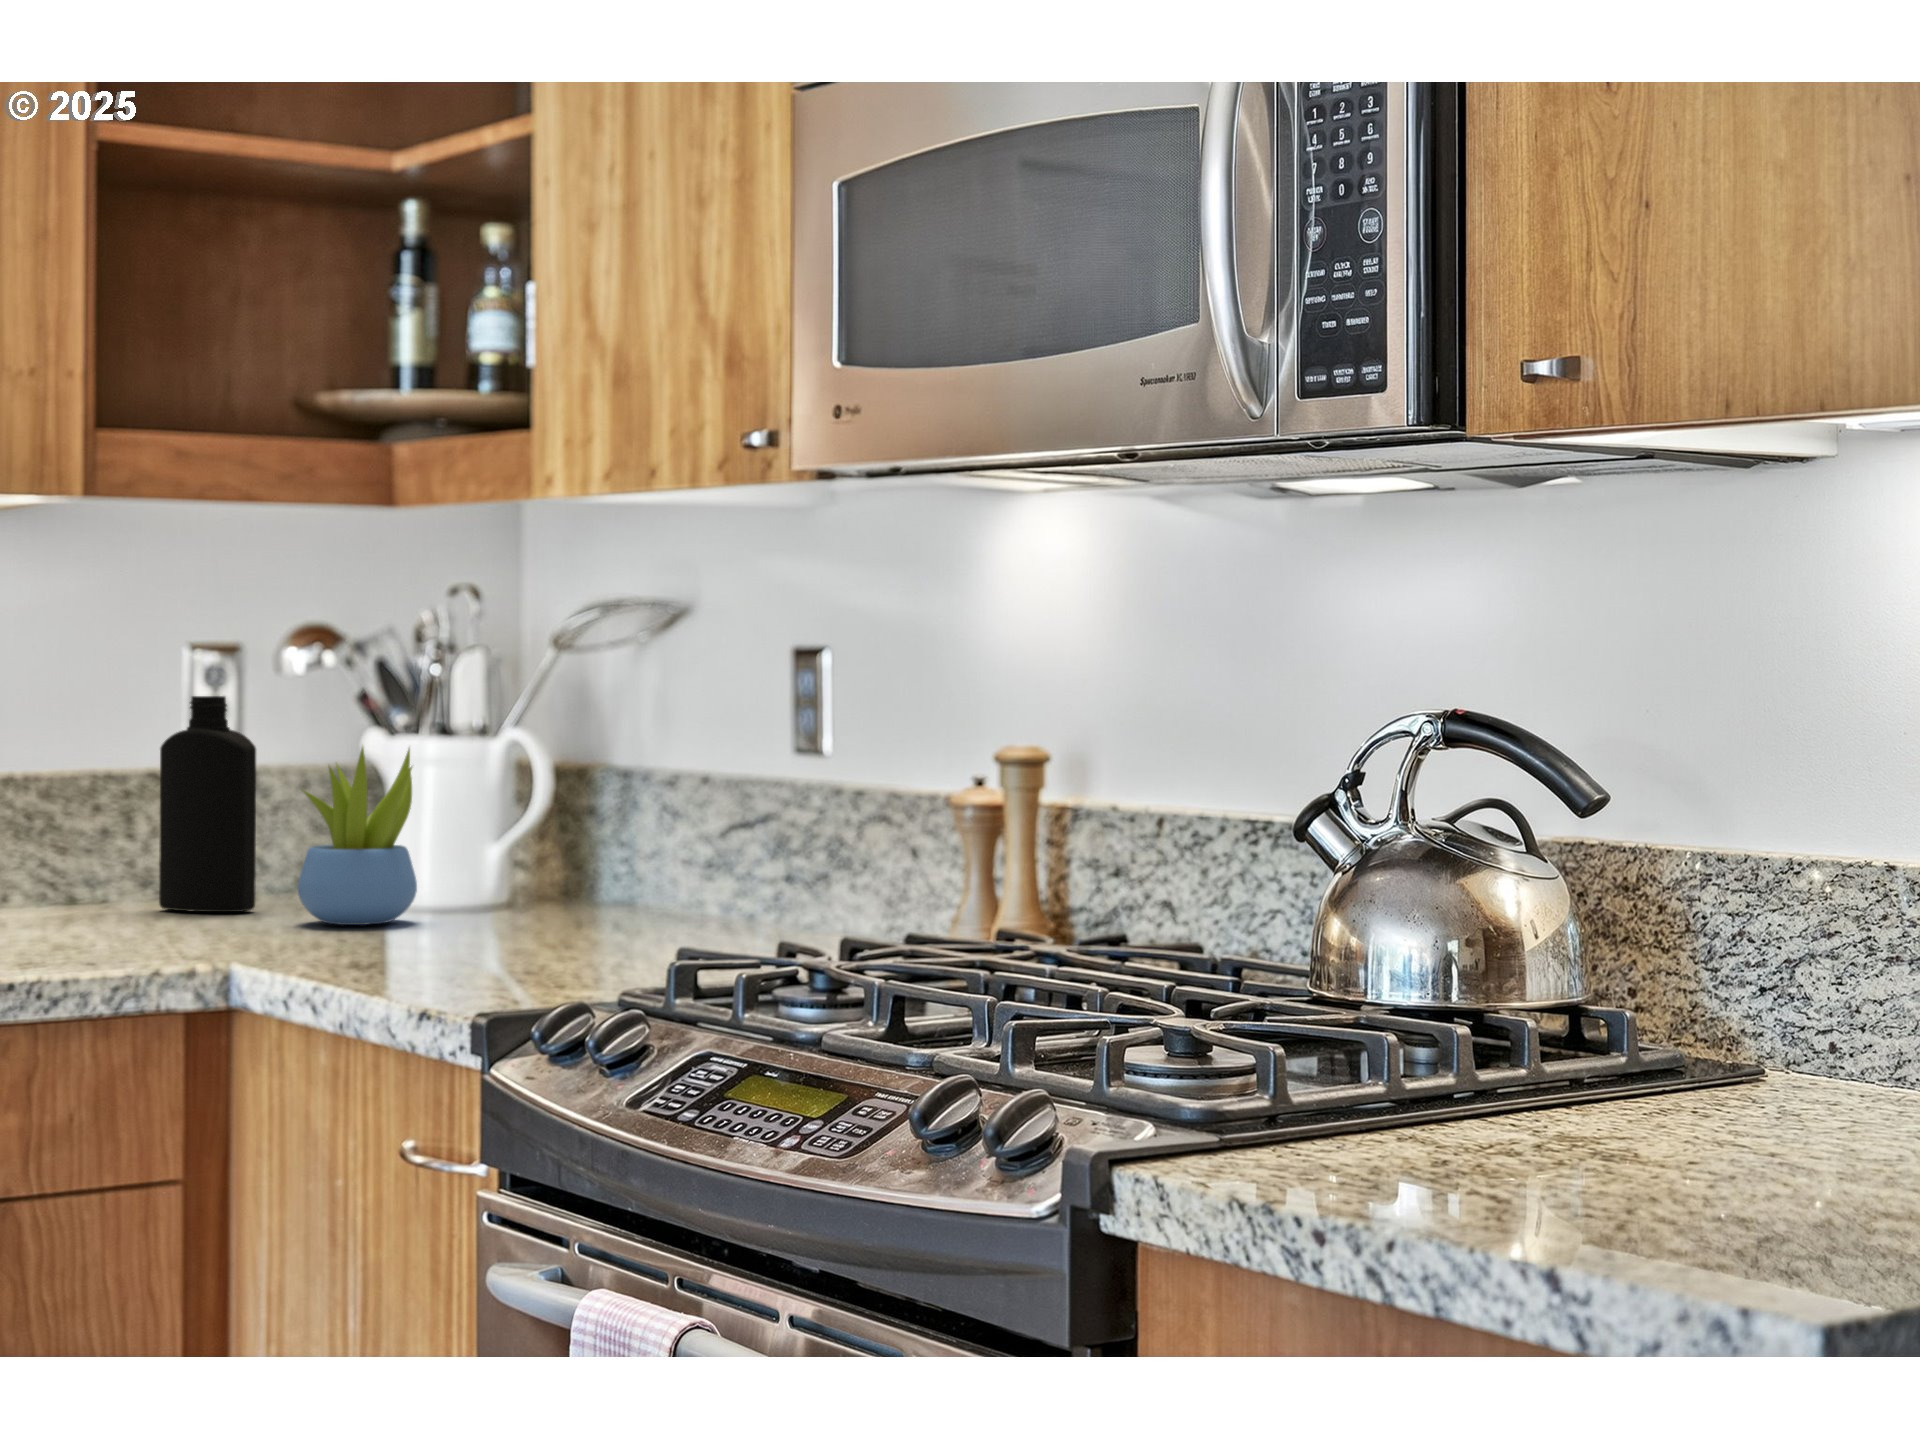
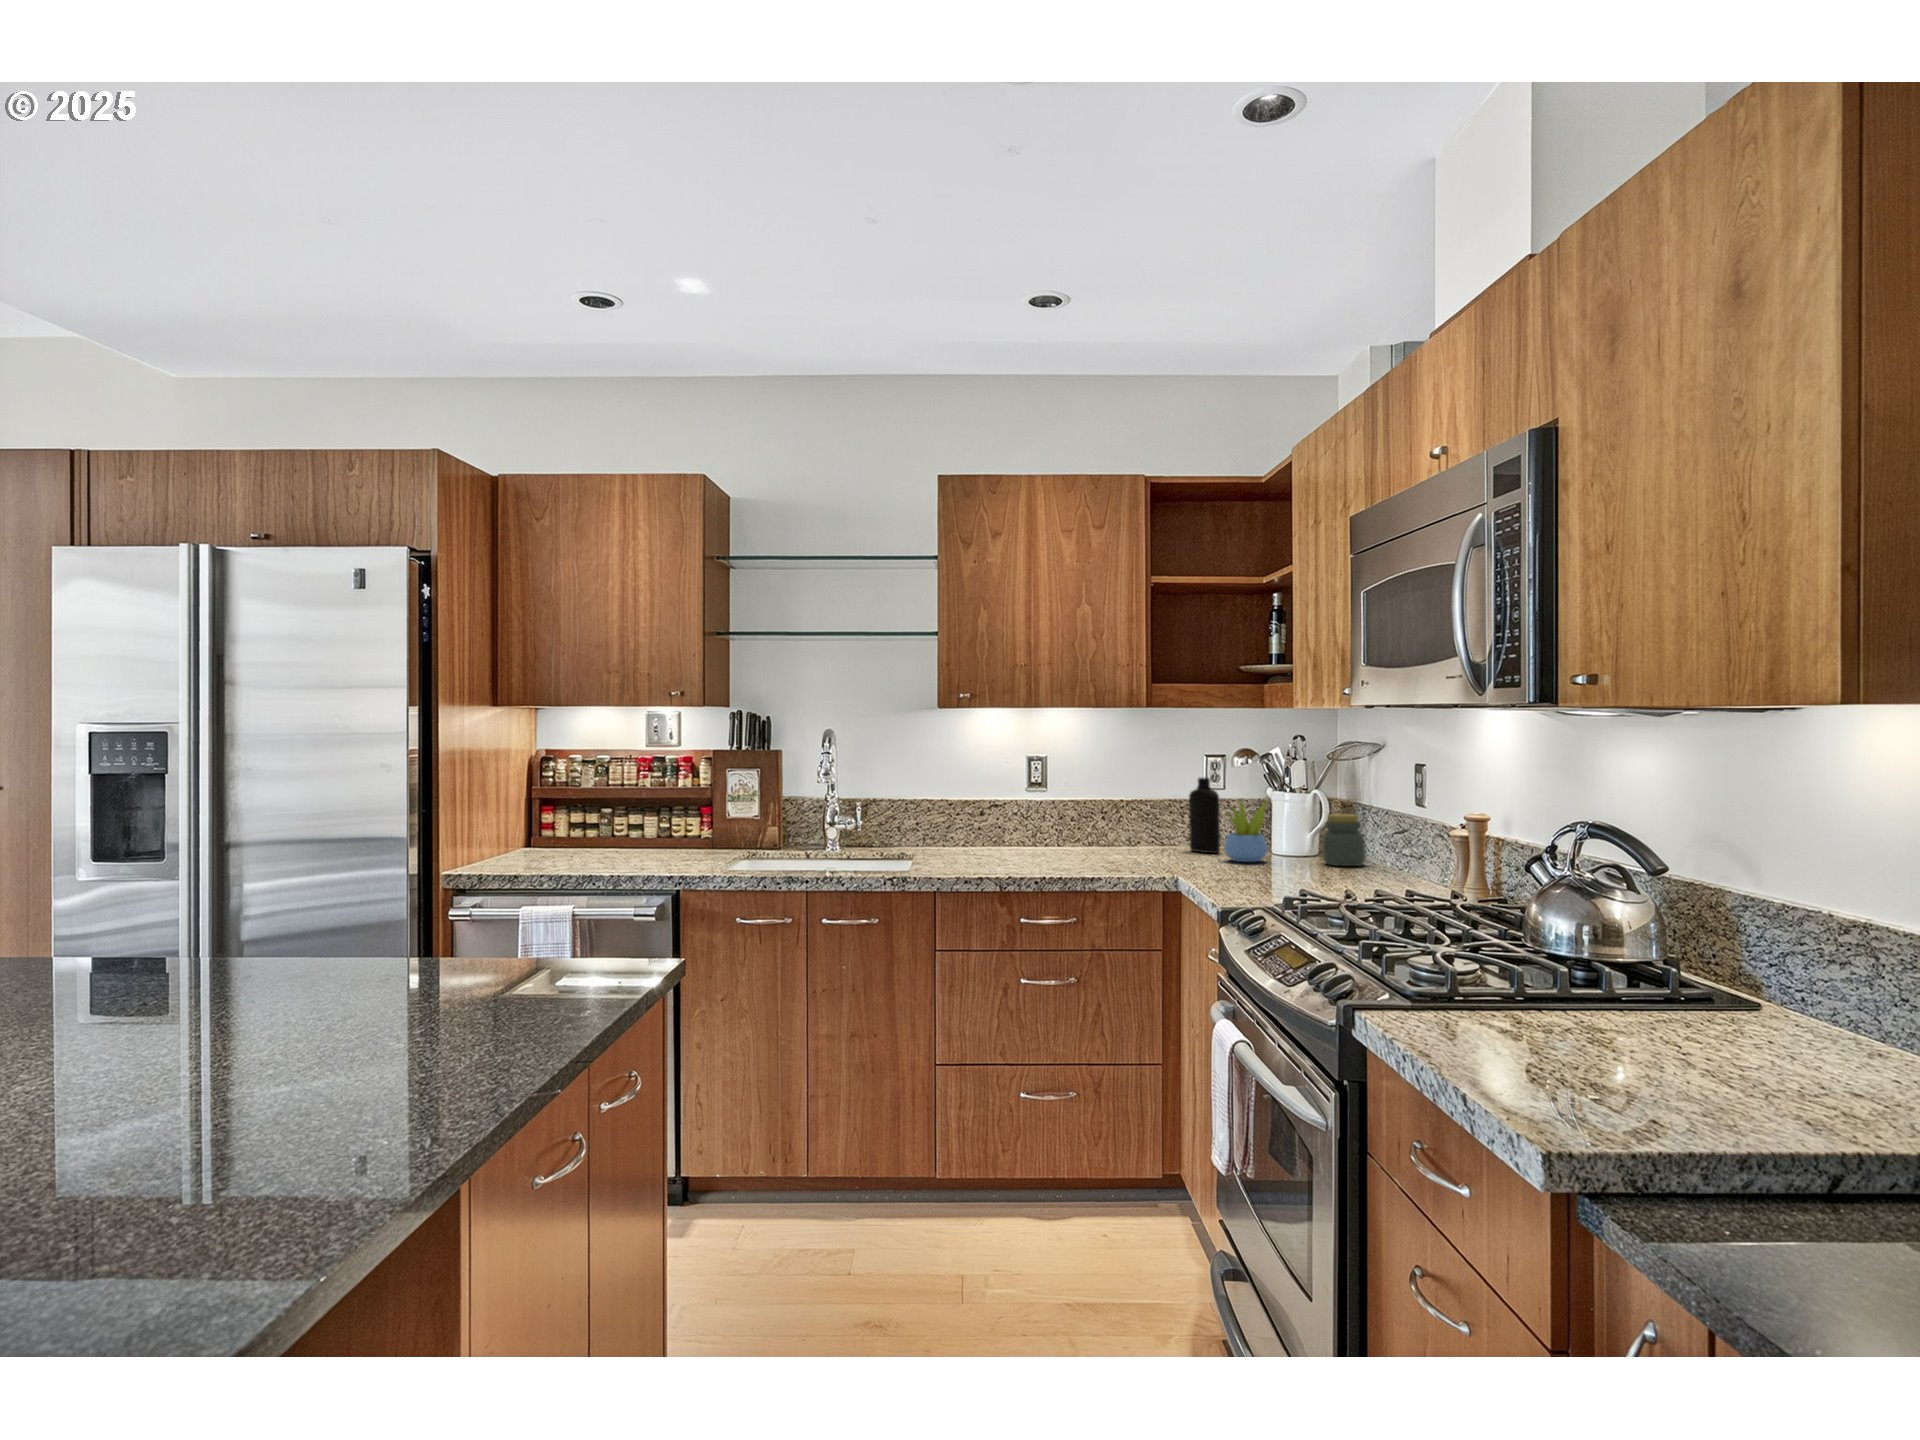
jar: none [553,785,657,917] -> present [1322,814,1366,866]

